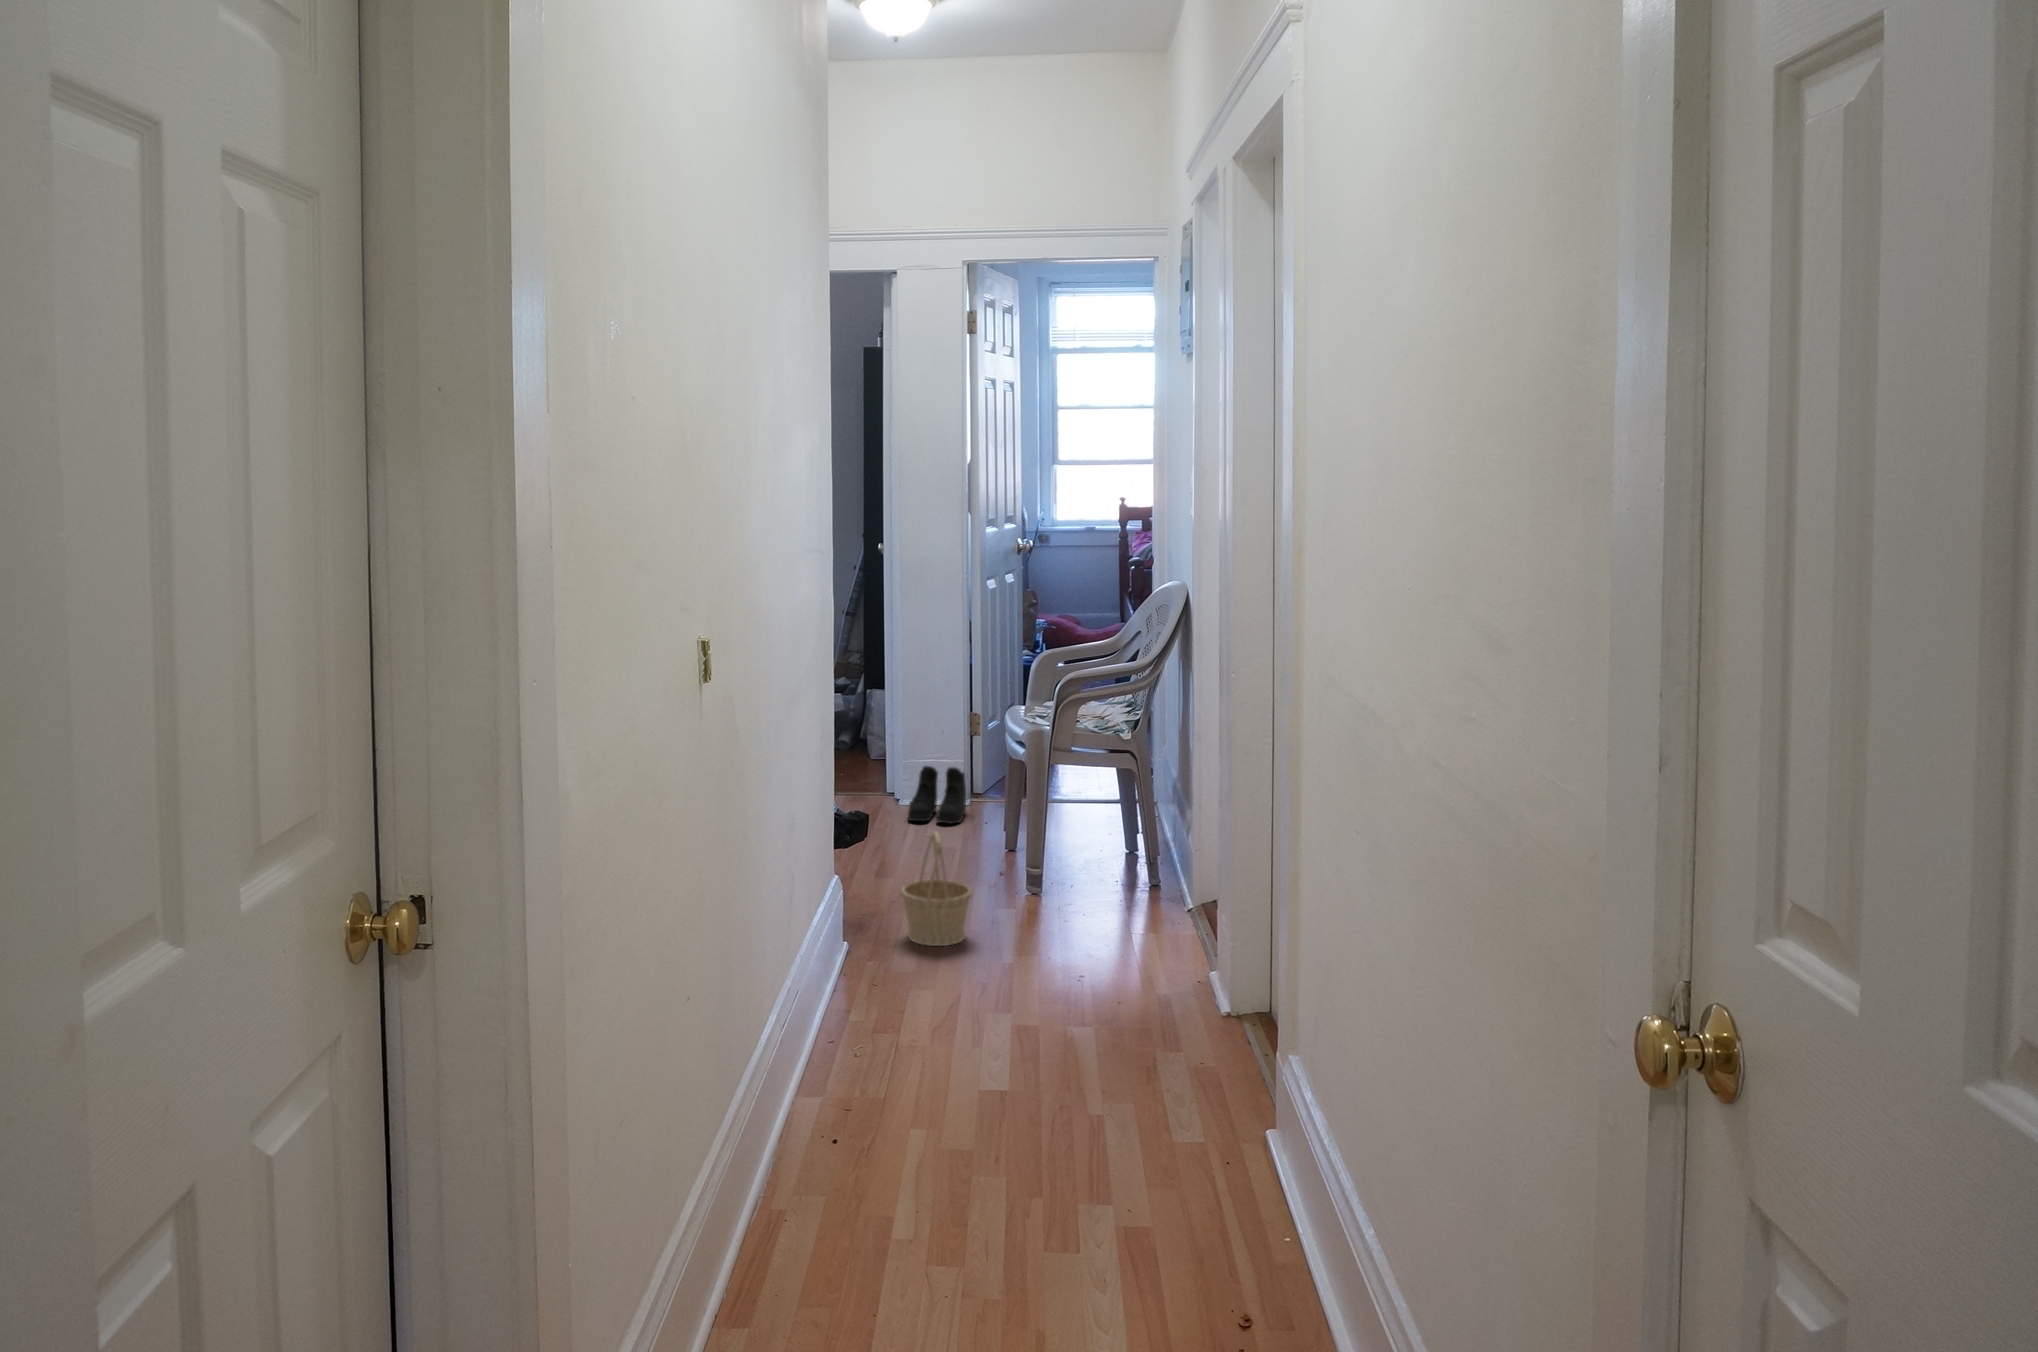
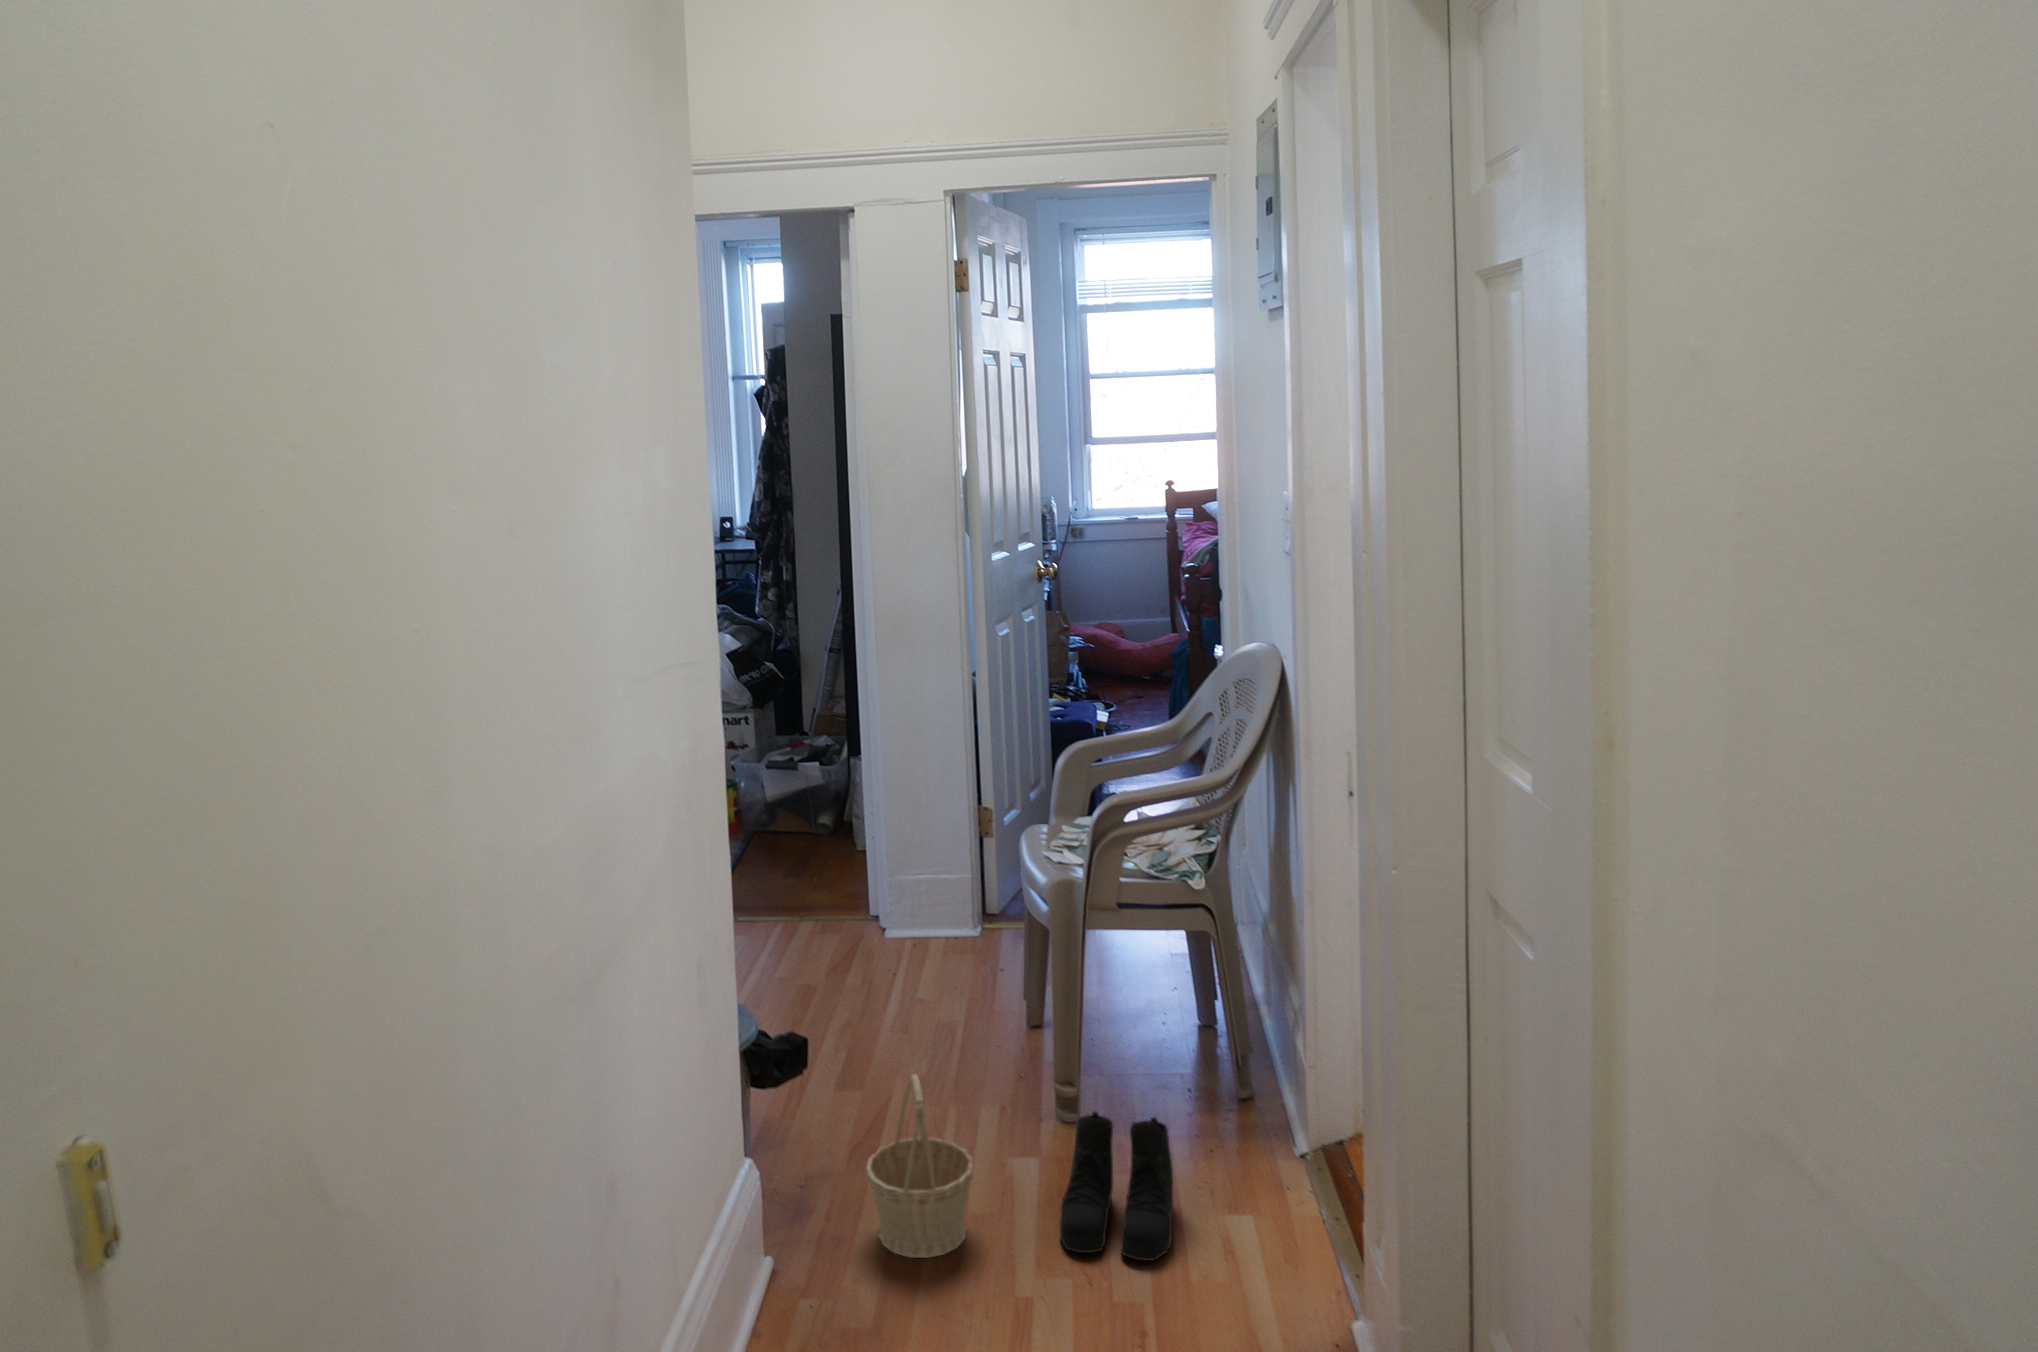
boots: present [908,766,966,824] -> present [1060,1111,1173,1261]

